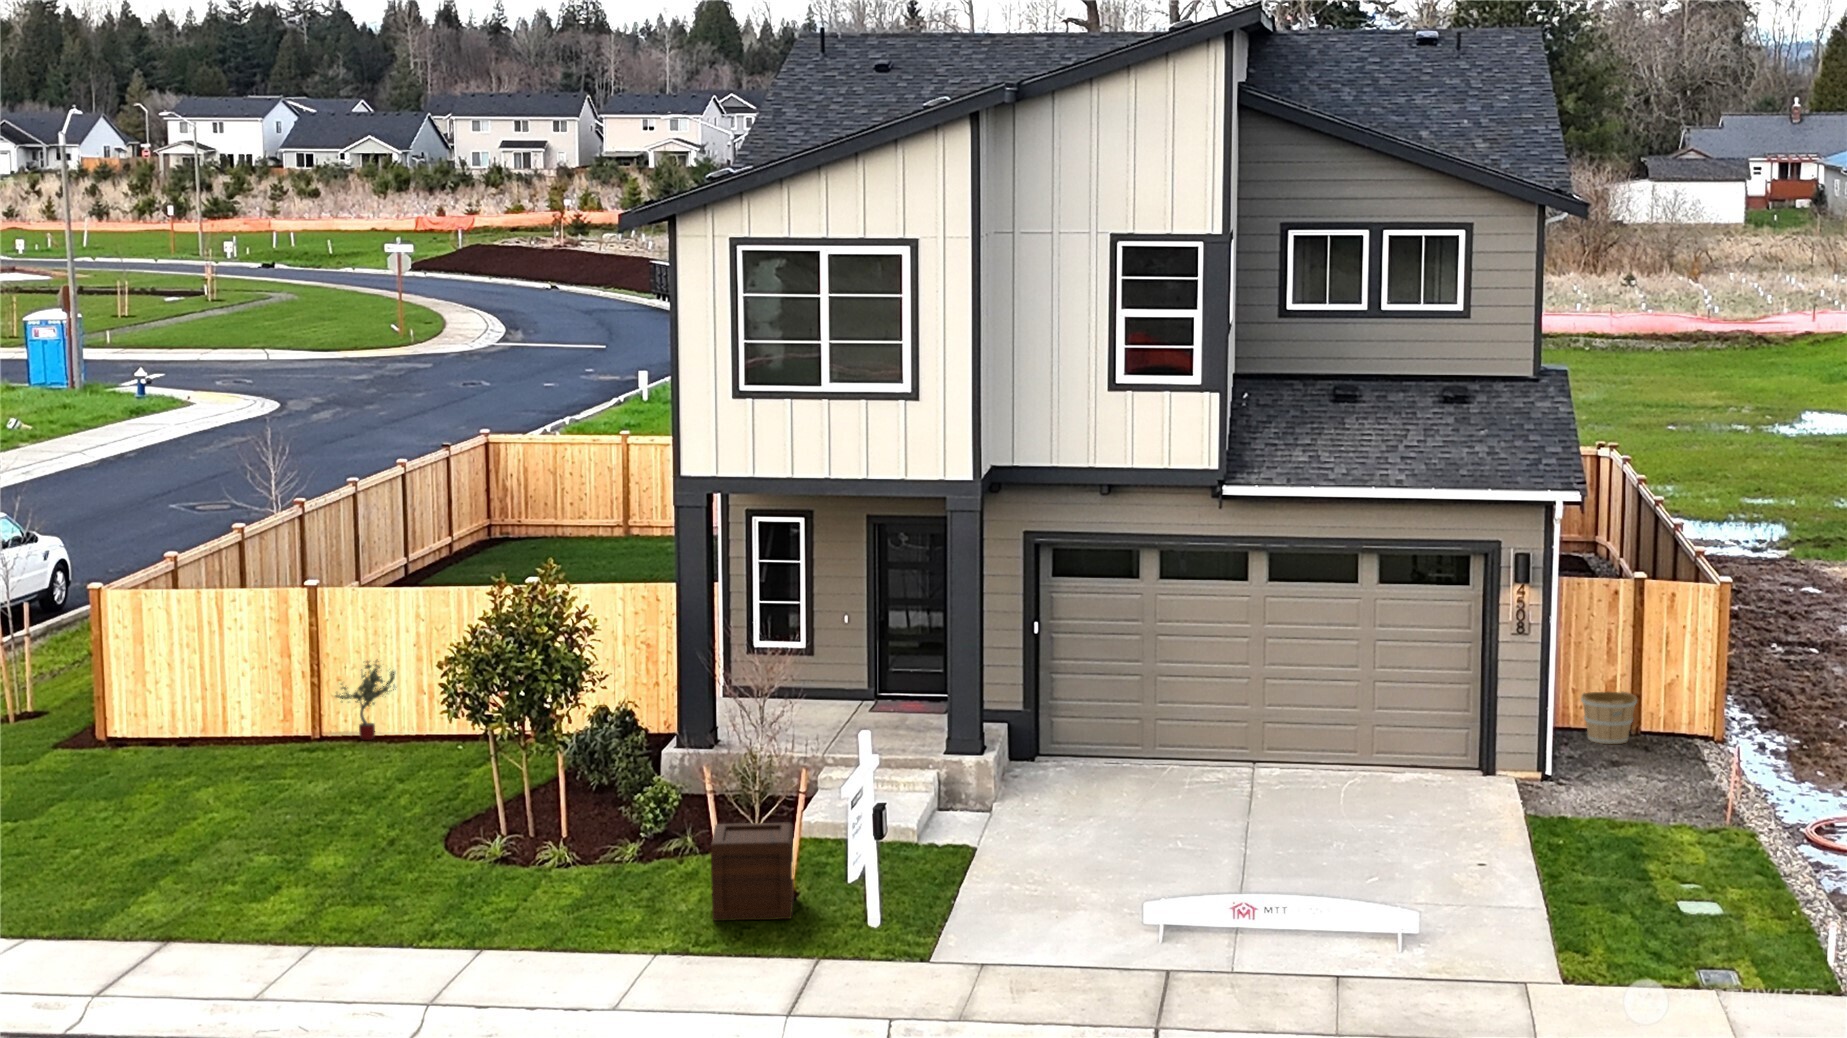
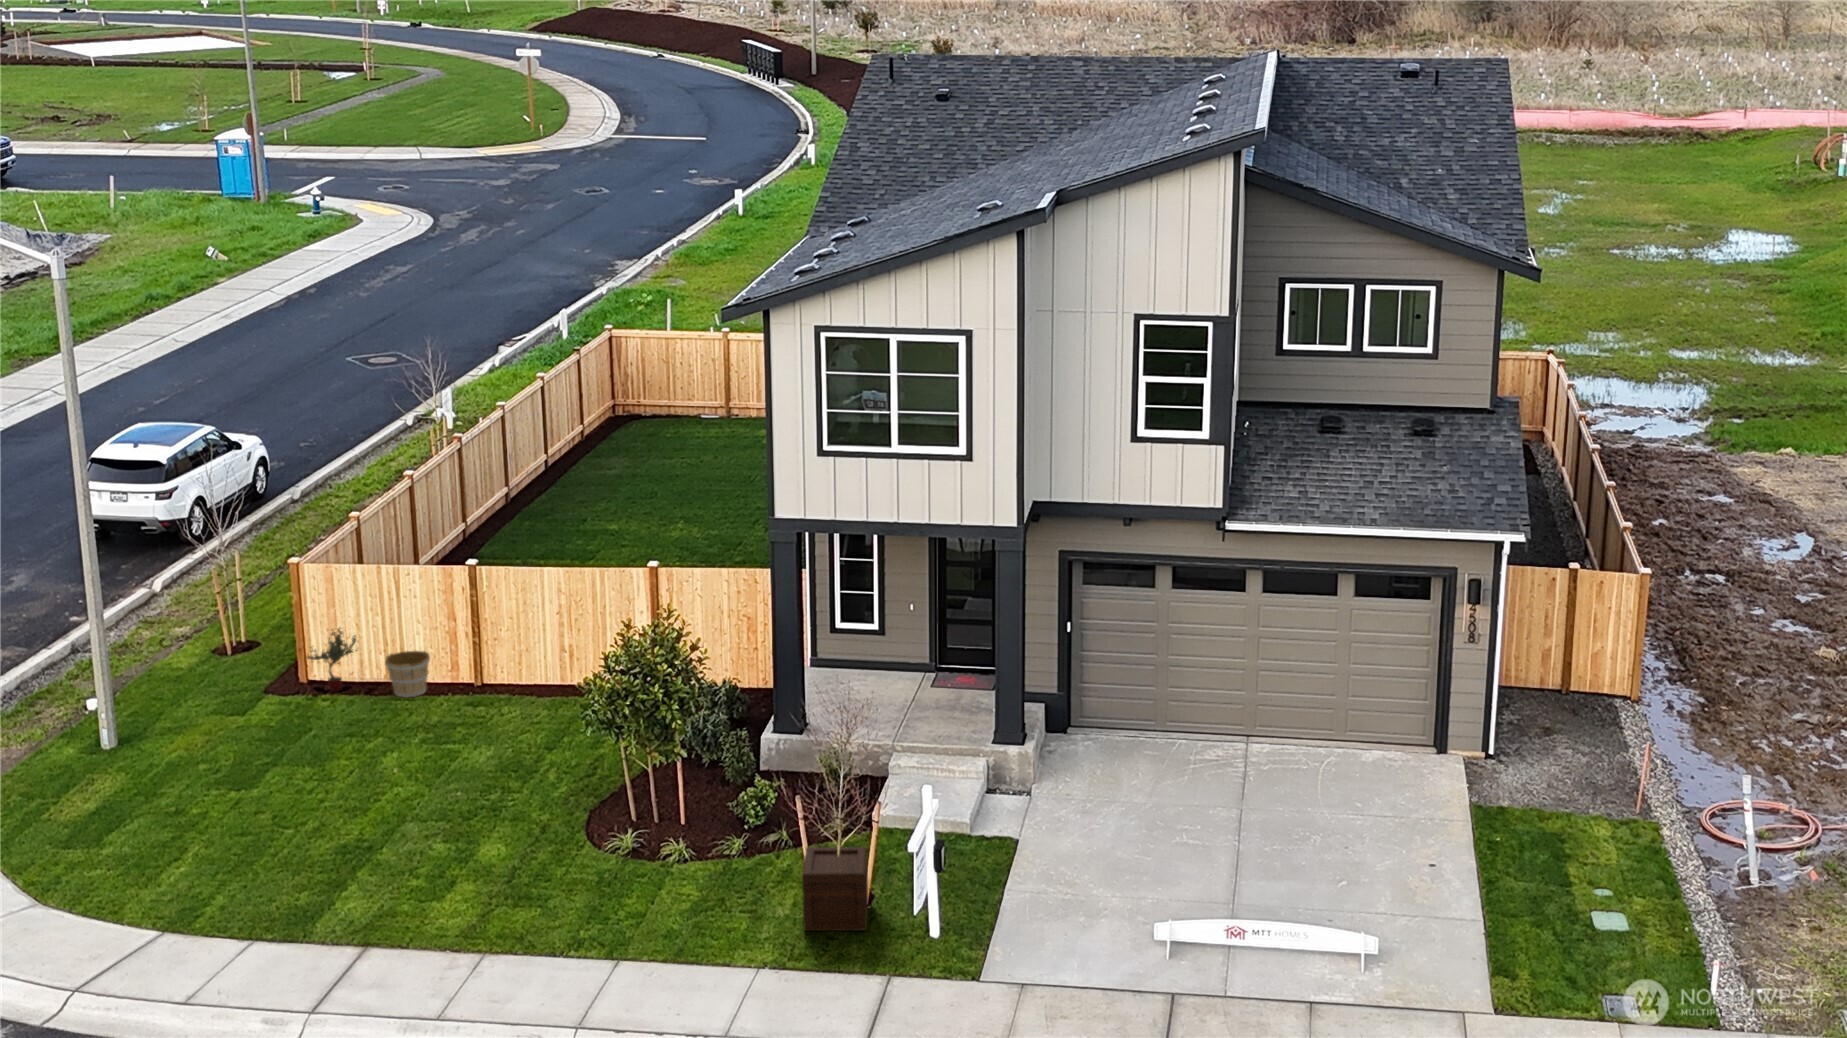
potted tree: present [335,659,395,740] -> present [307,628,357,692]
wooden bucket: present [1581,692,1637,744] -> present [385,651,430,698]

